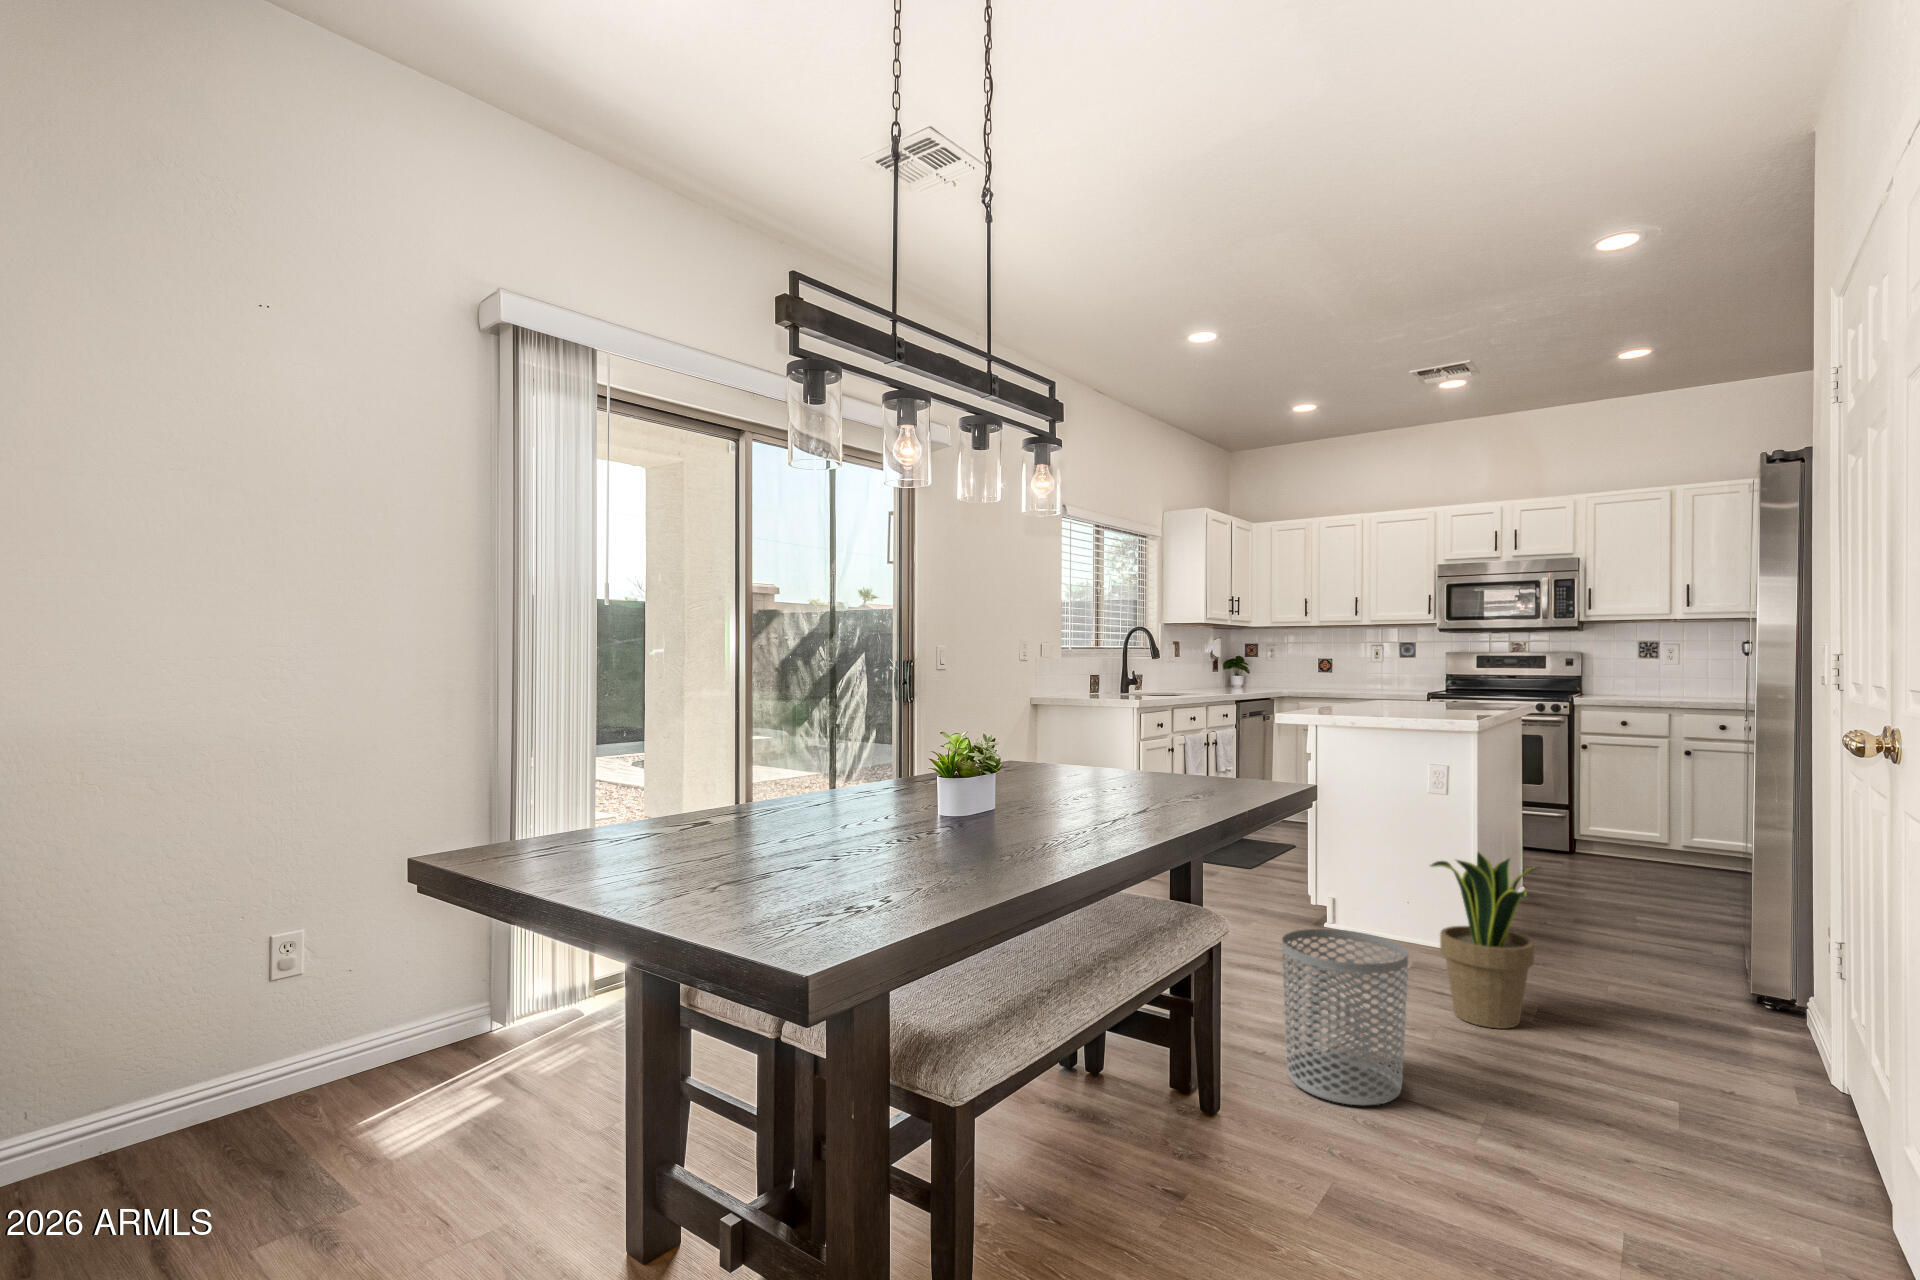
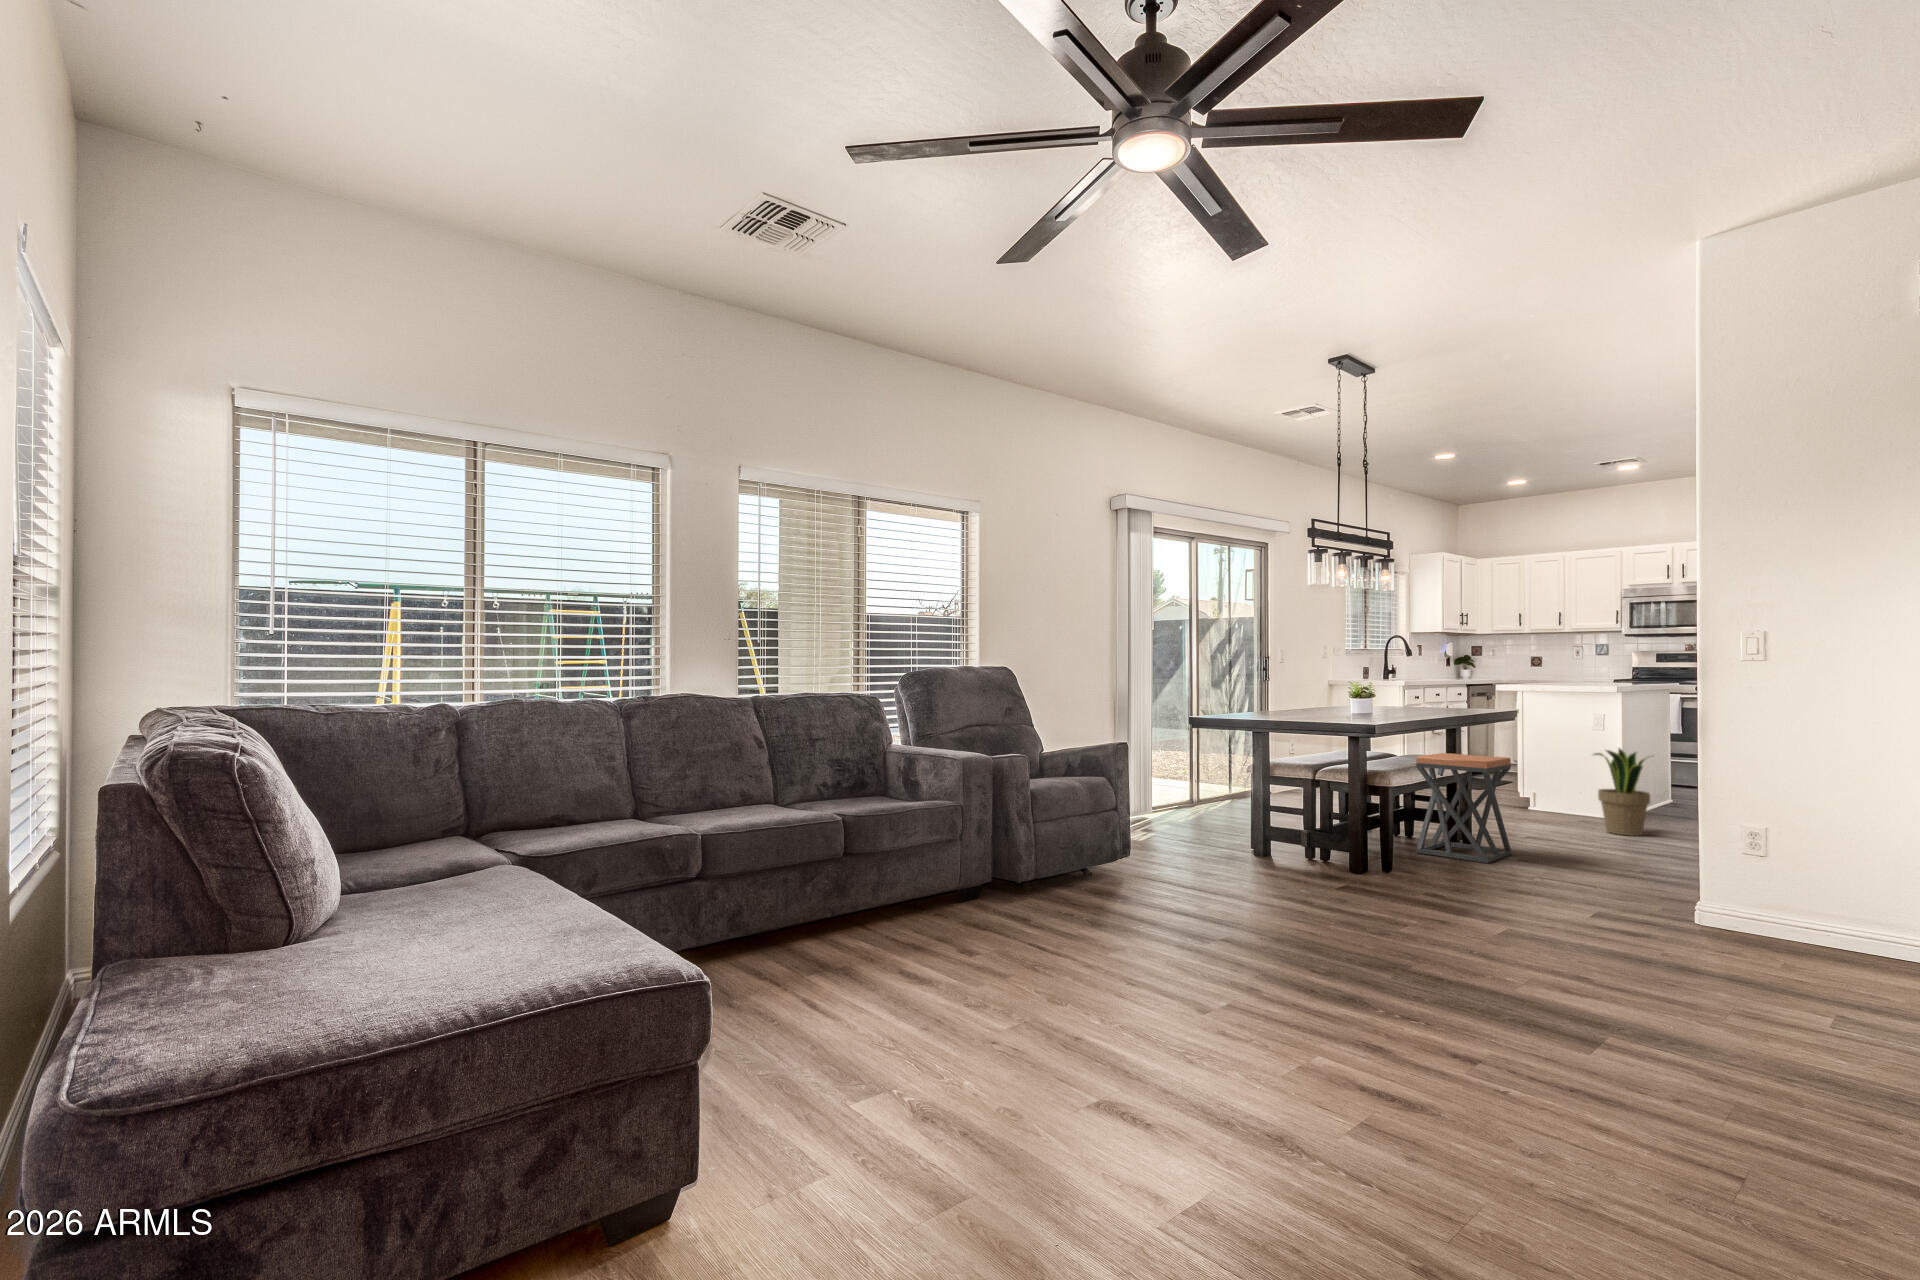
stool: none [1068,901,1282,1226] -> present [1416,753,1511,863]
waste bin: present [1282,929,1408,1105] -> none [1510,776,1574,848]

